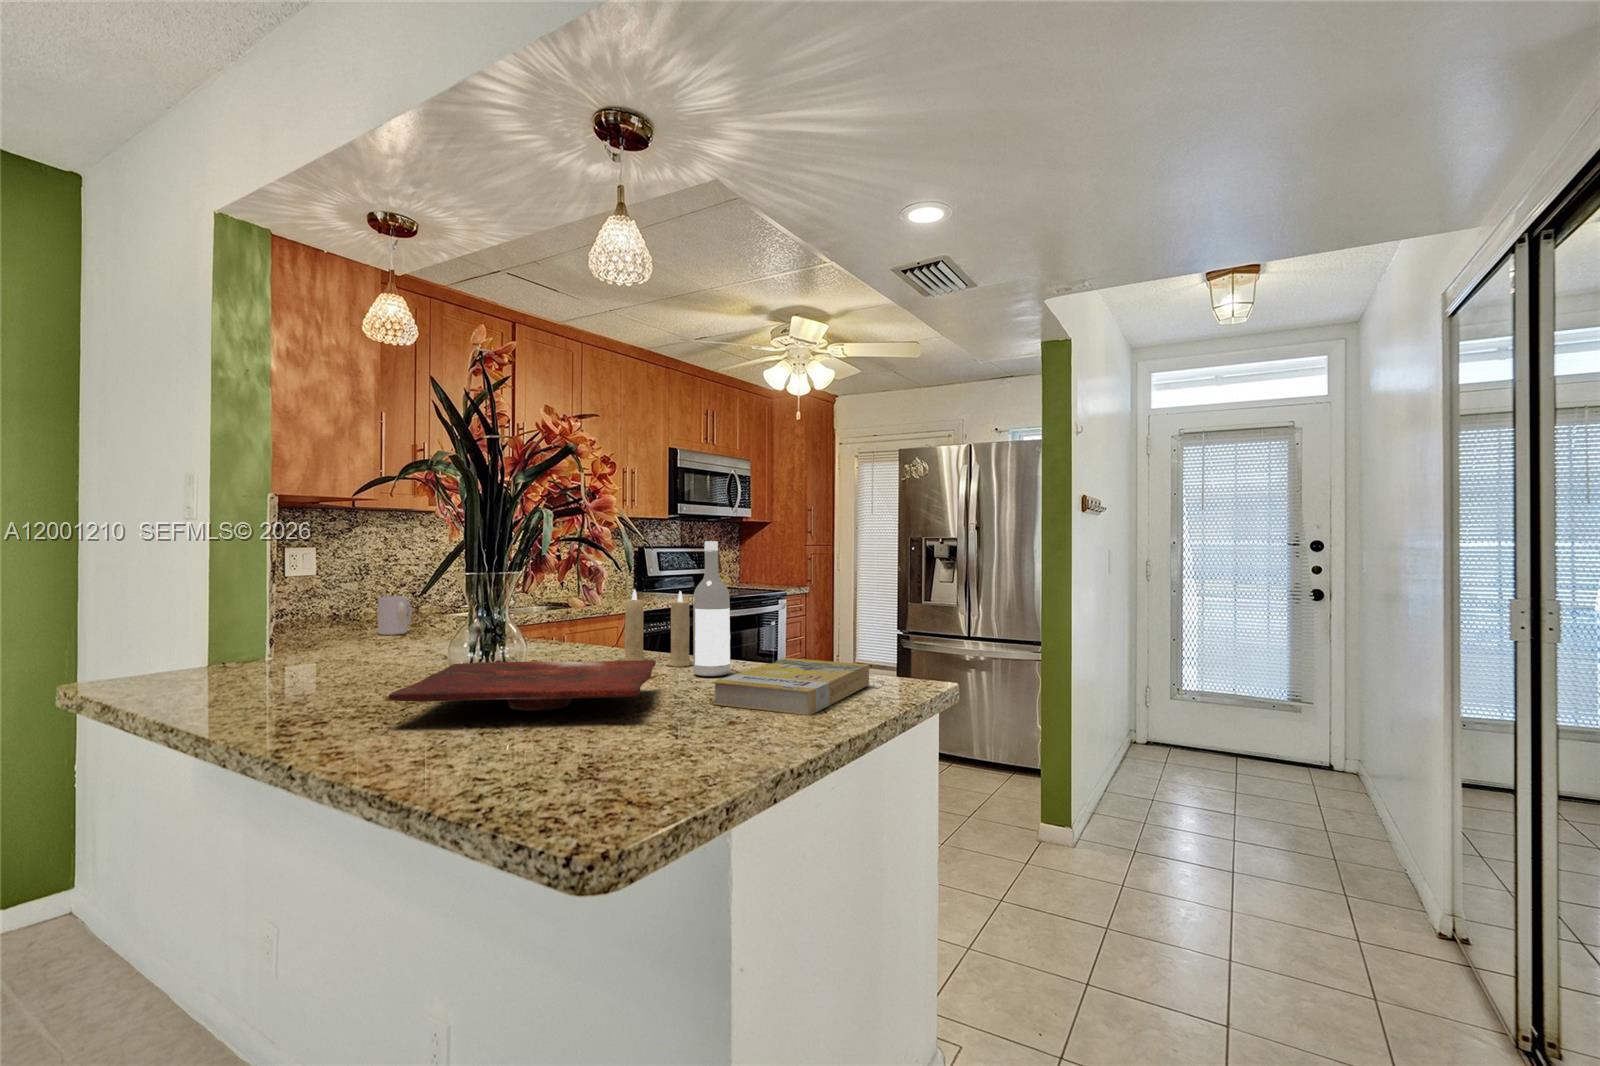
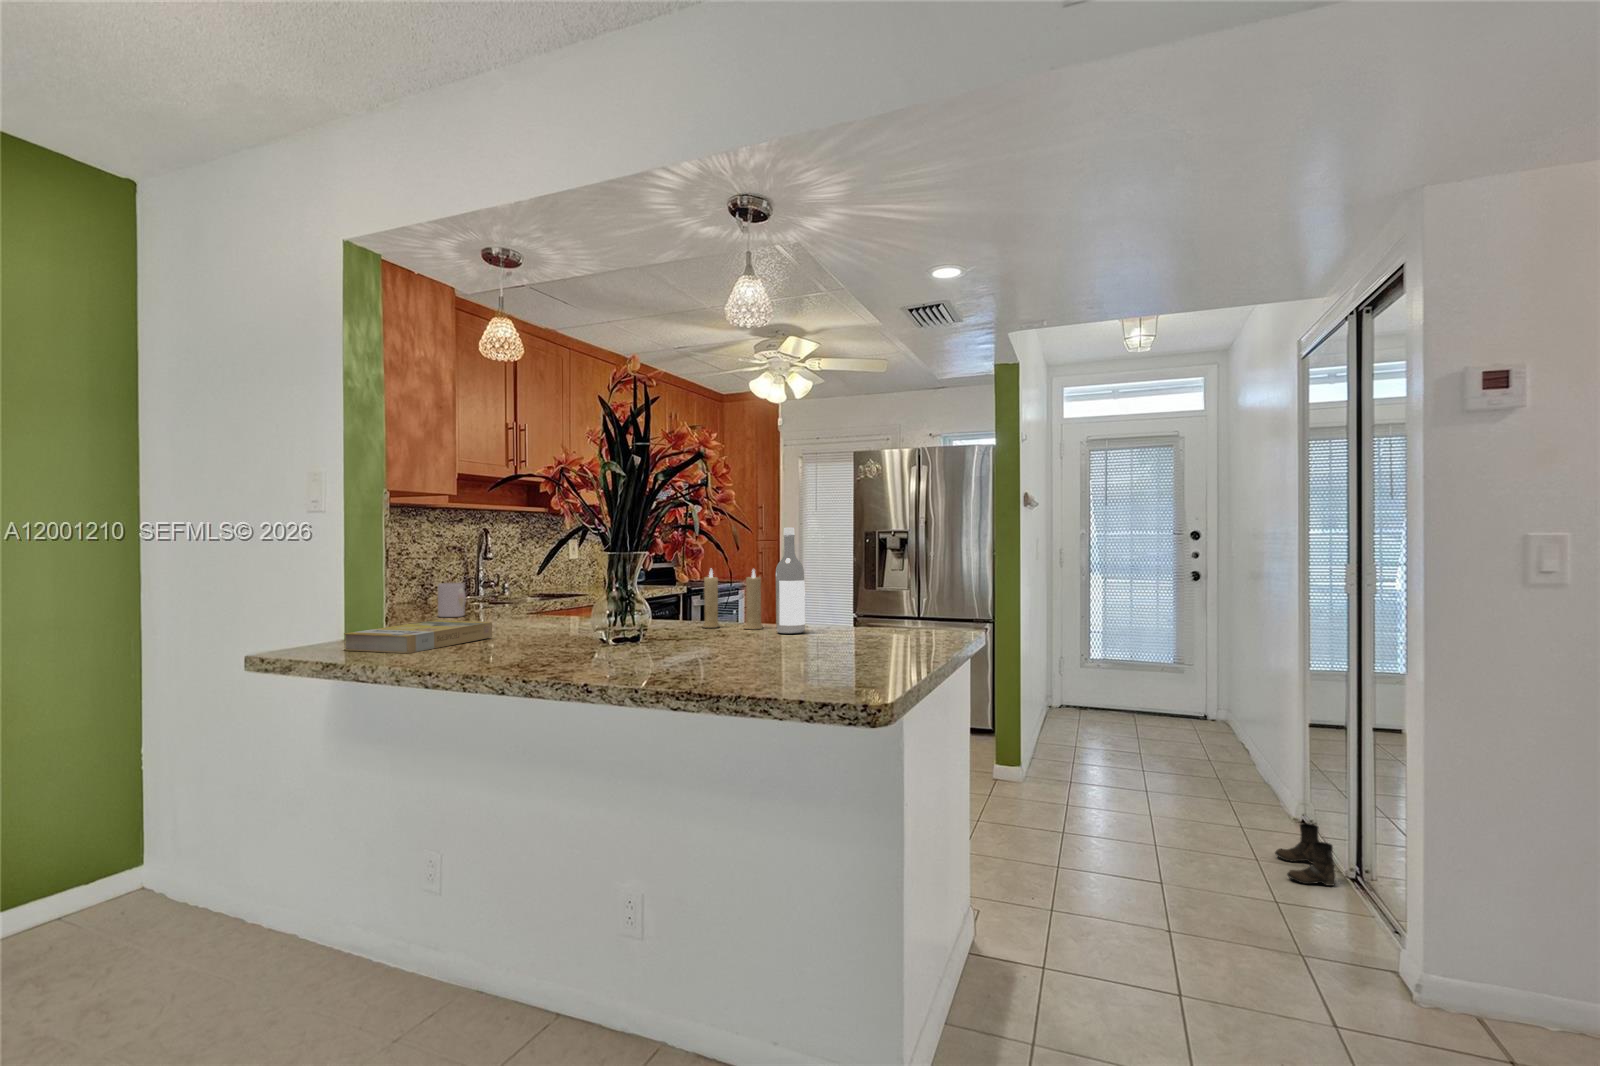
book: present [713,658,869,715] -> present [344,620,492,653]
cutting board: present [389,660,656,710] -> none [610,619,790,653]
boots: none [1402,943,1491,1042] -> present [1275,823,1336,886]

